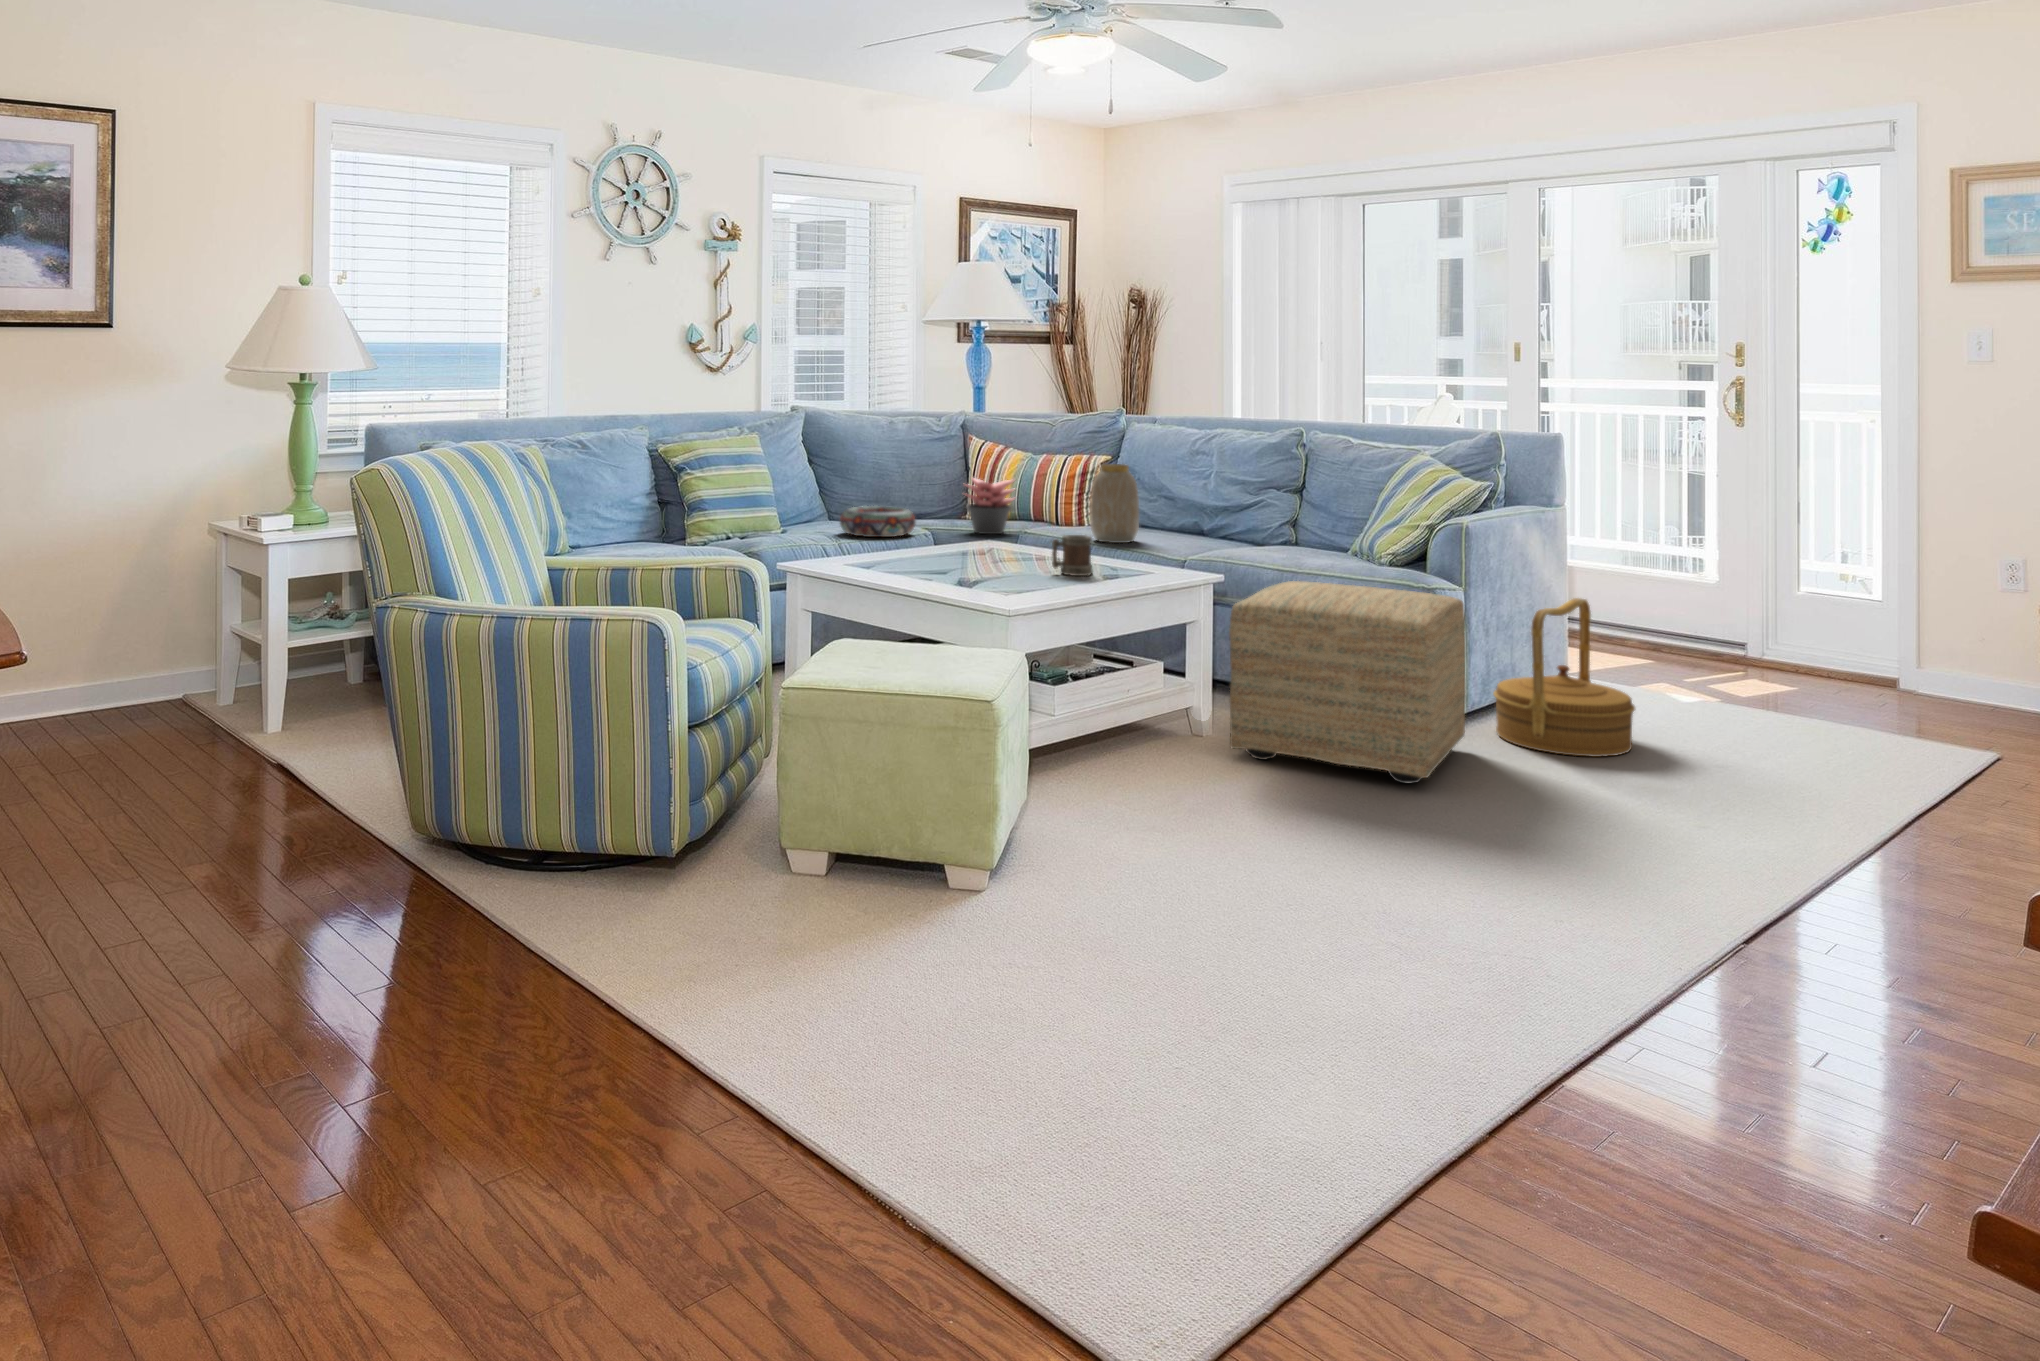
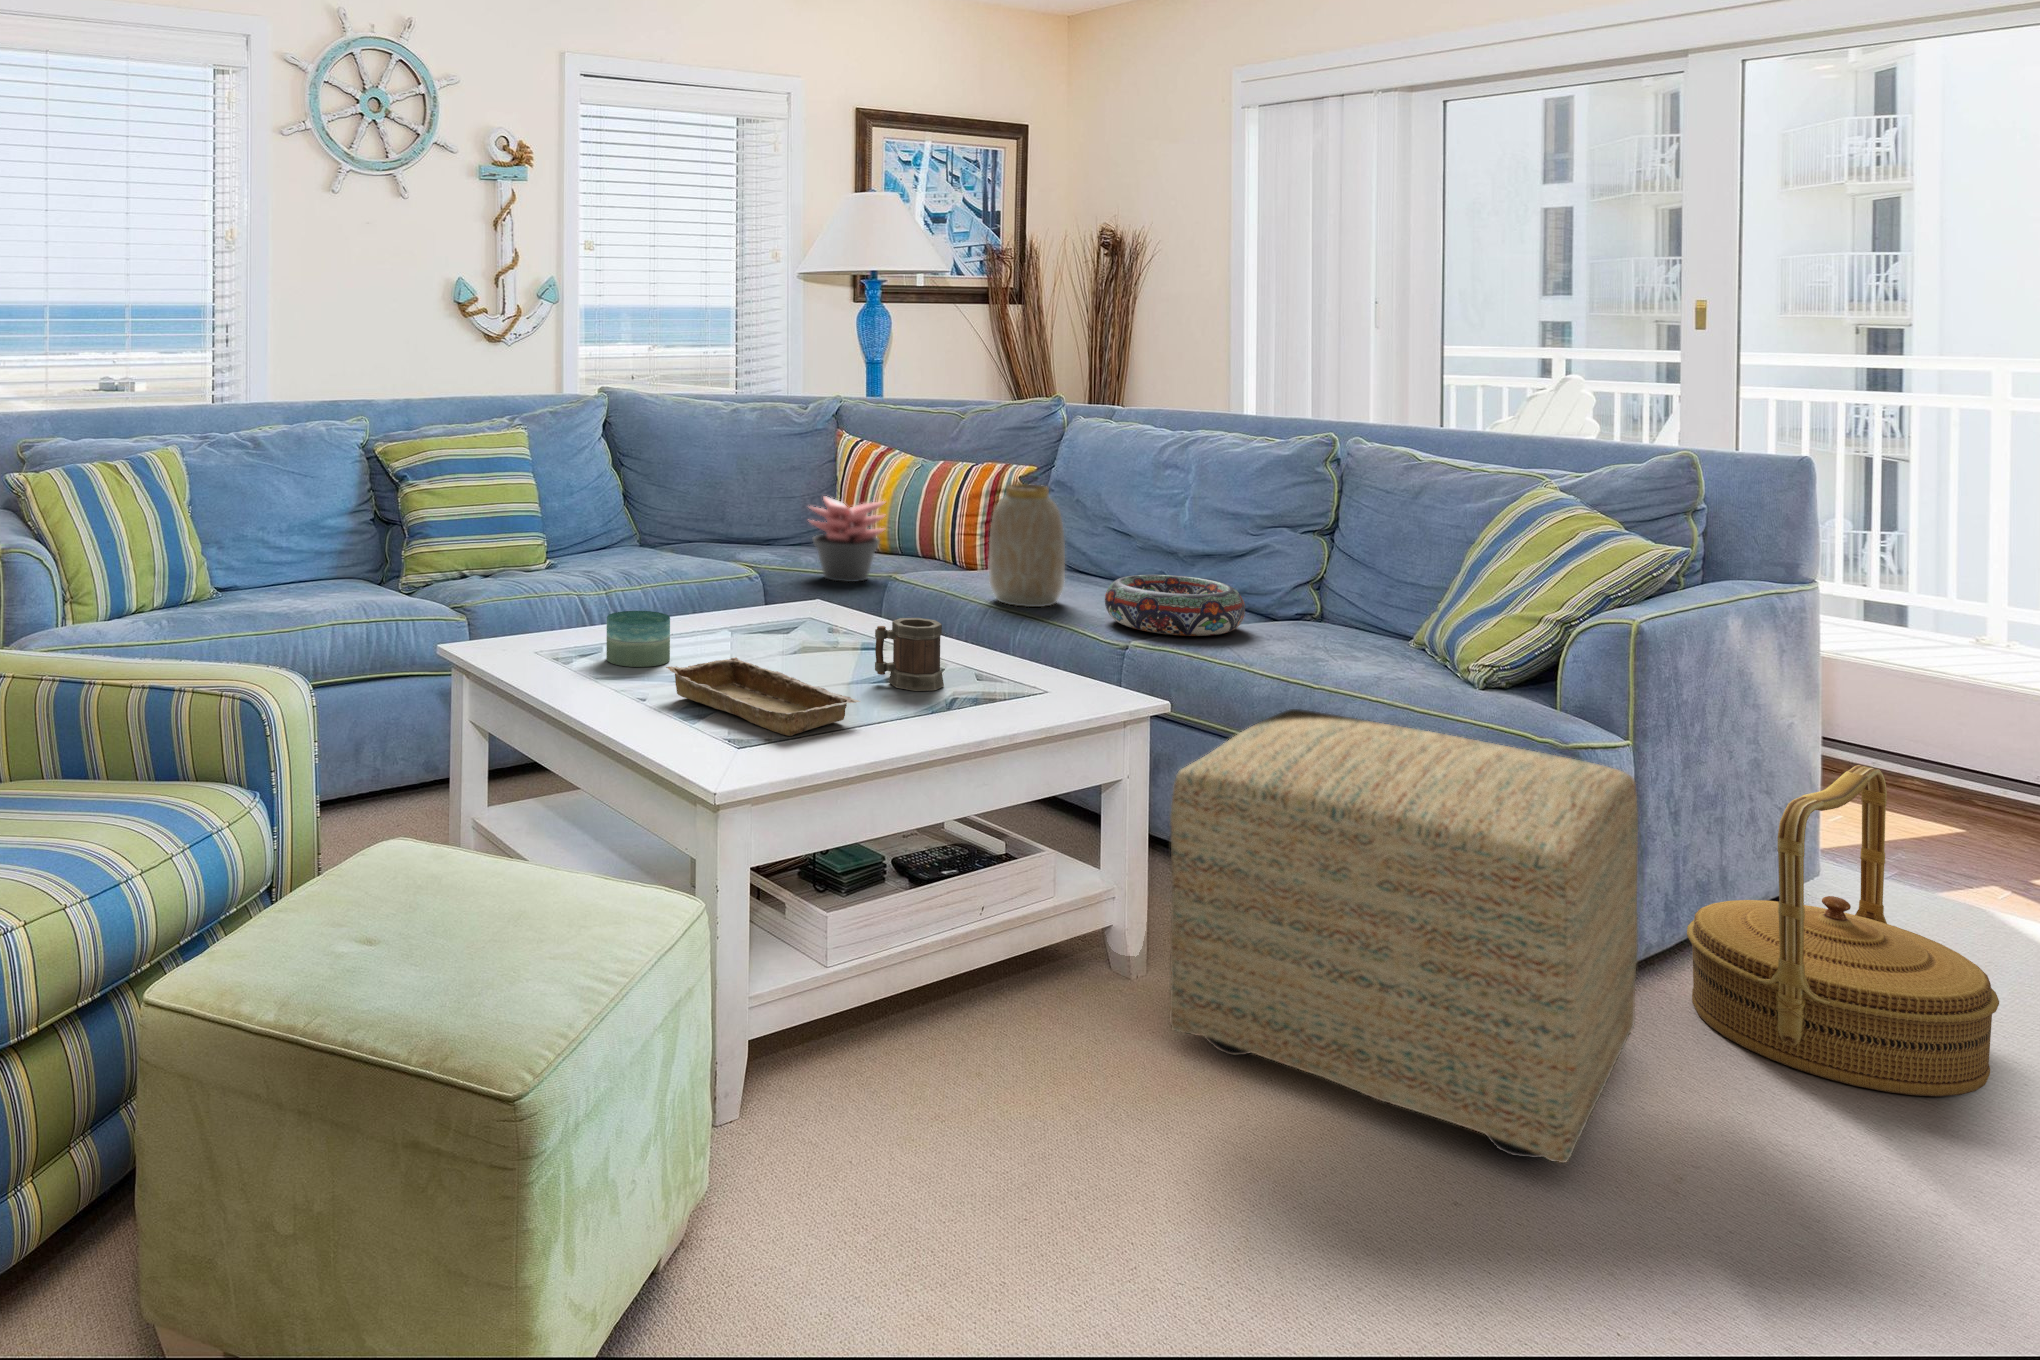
decorative bowl: present [840,506,916,537] -> present [1105,575,1245,636]
candle: none [882,539,922,571] -> present [606,611,670,667]
tray: none [938,560,1059,592] -> present [666,658,861,736]

